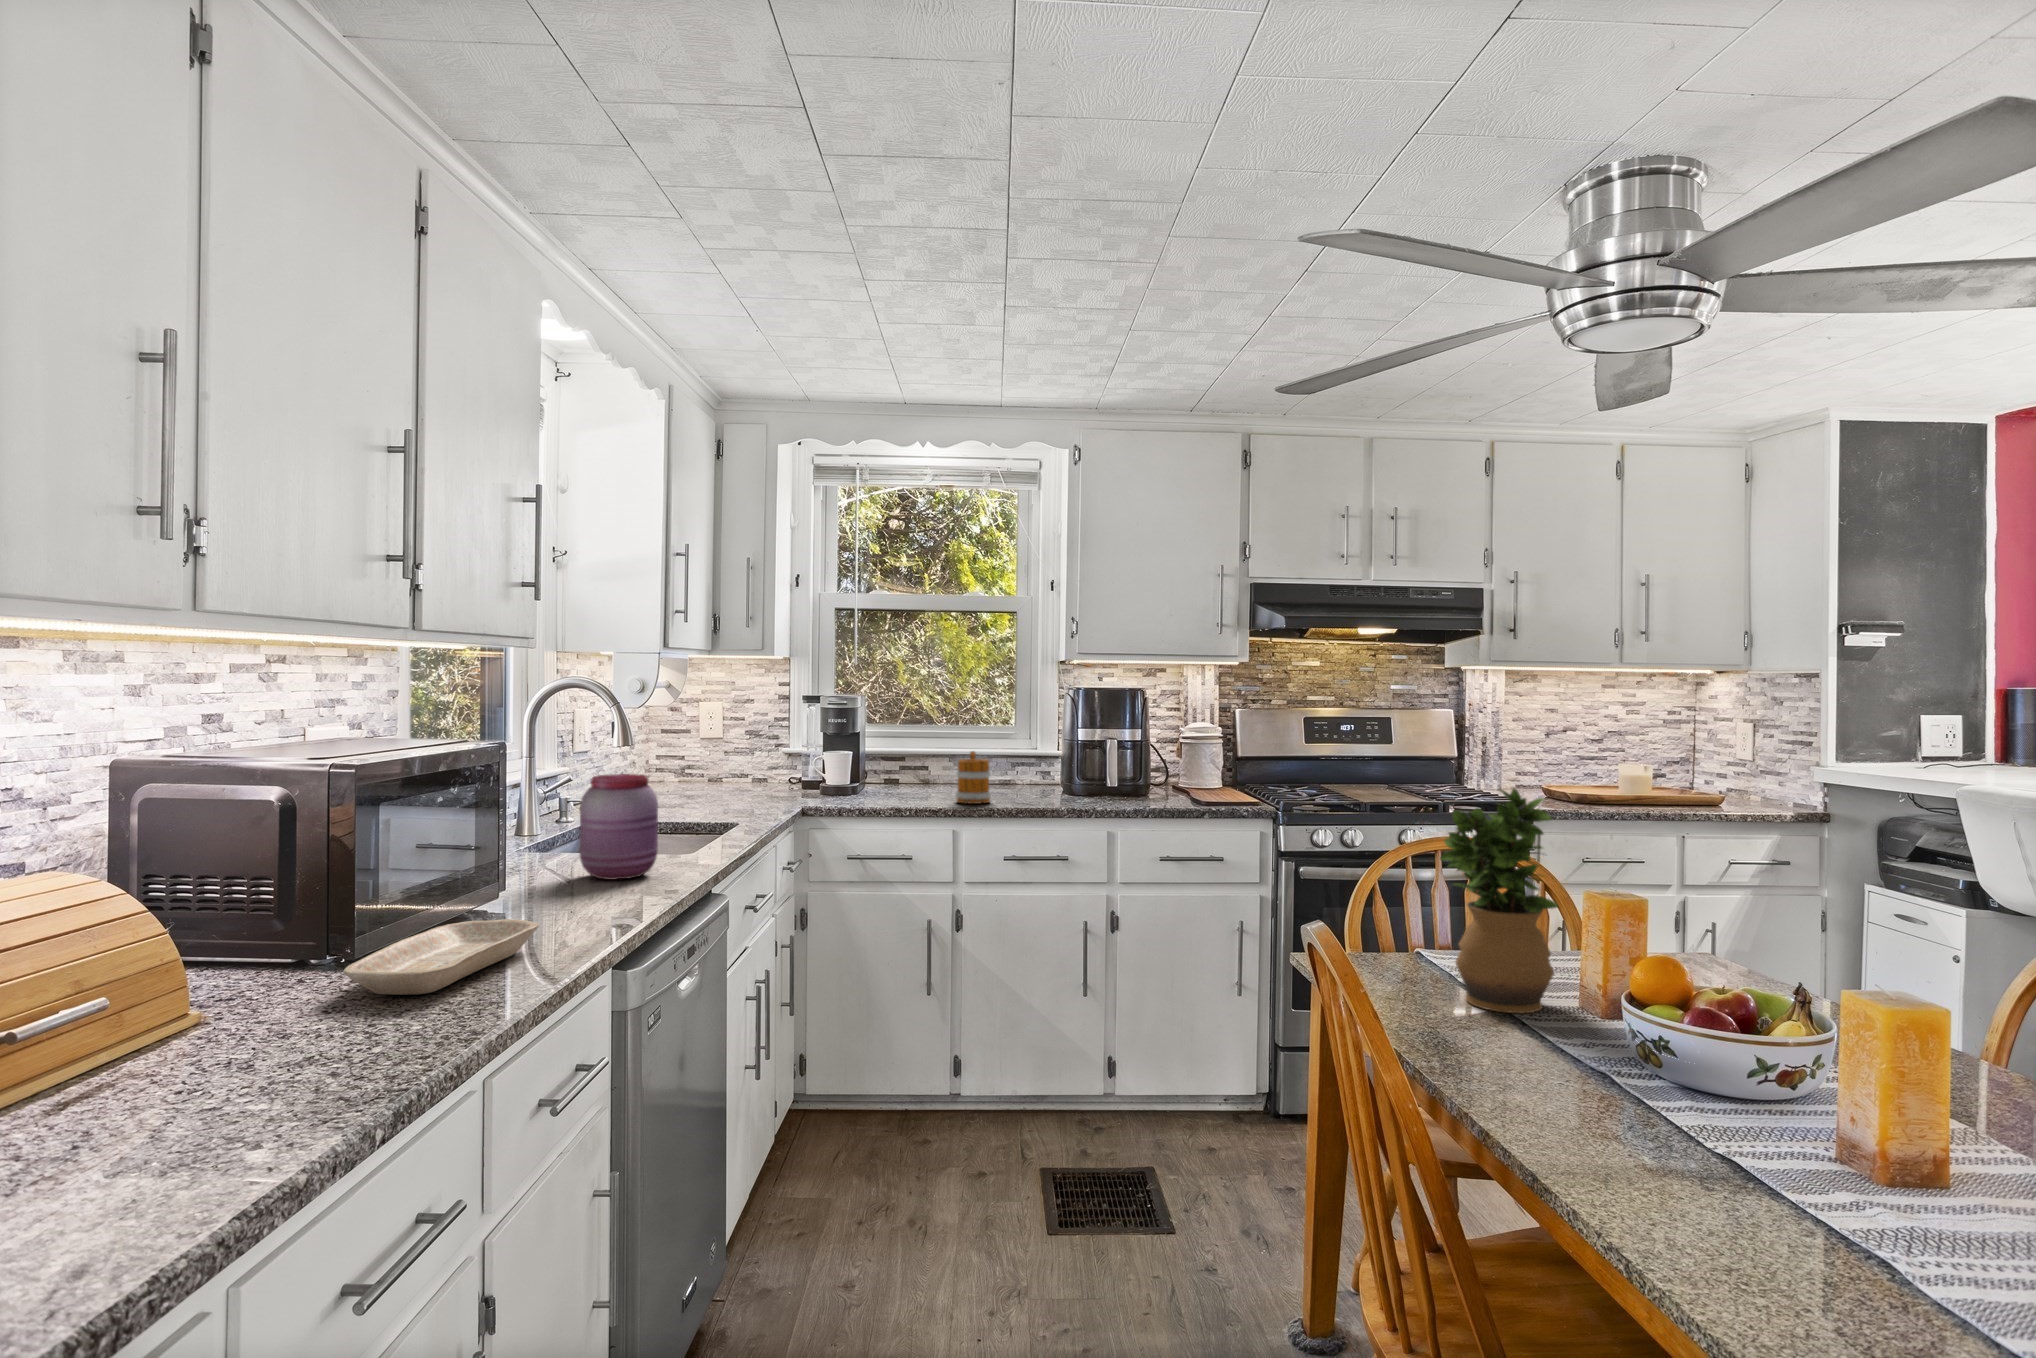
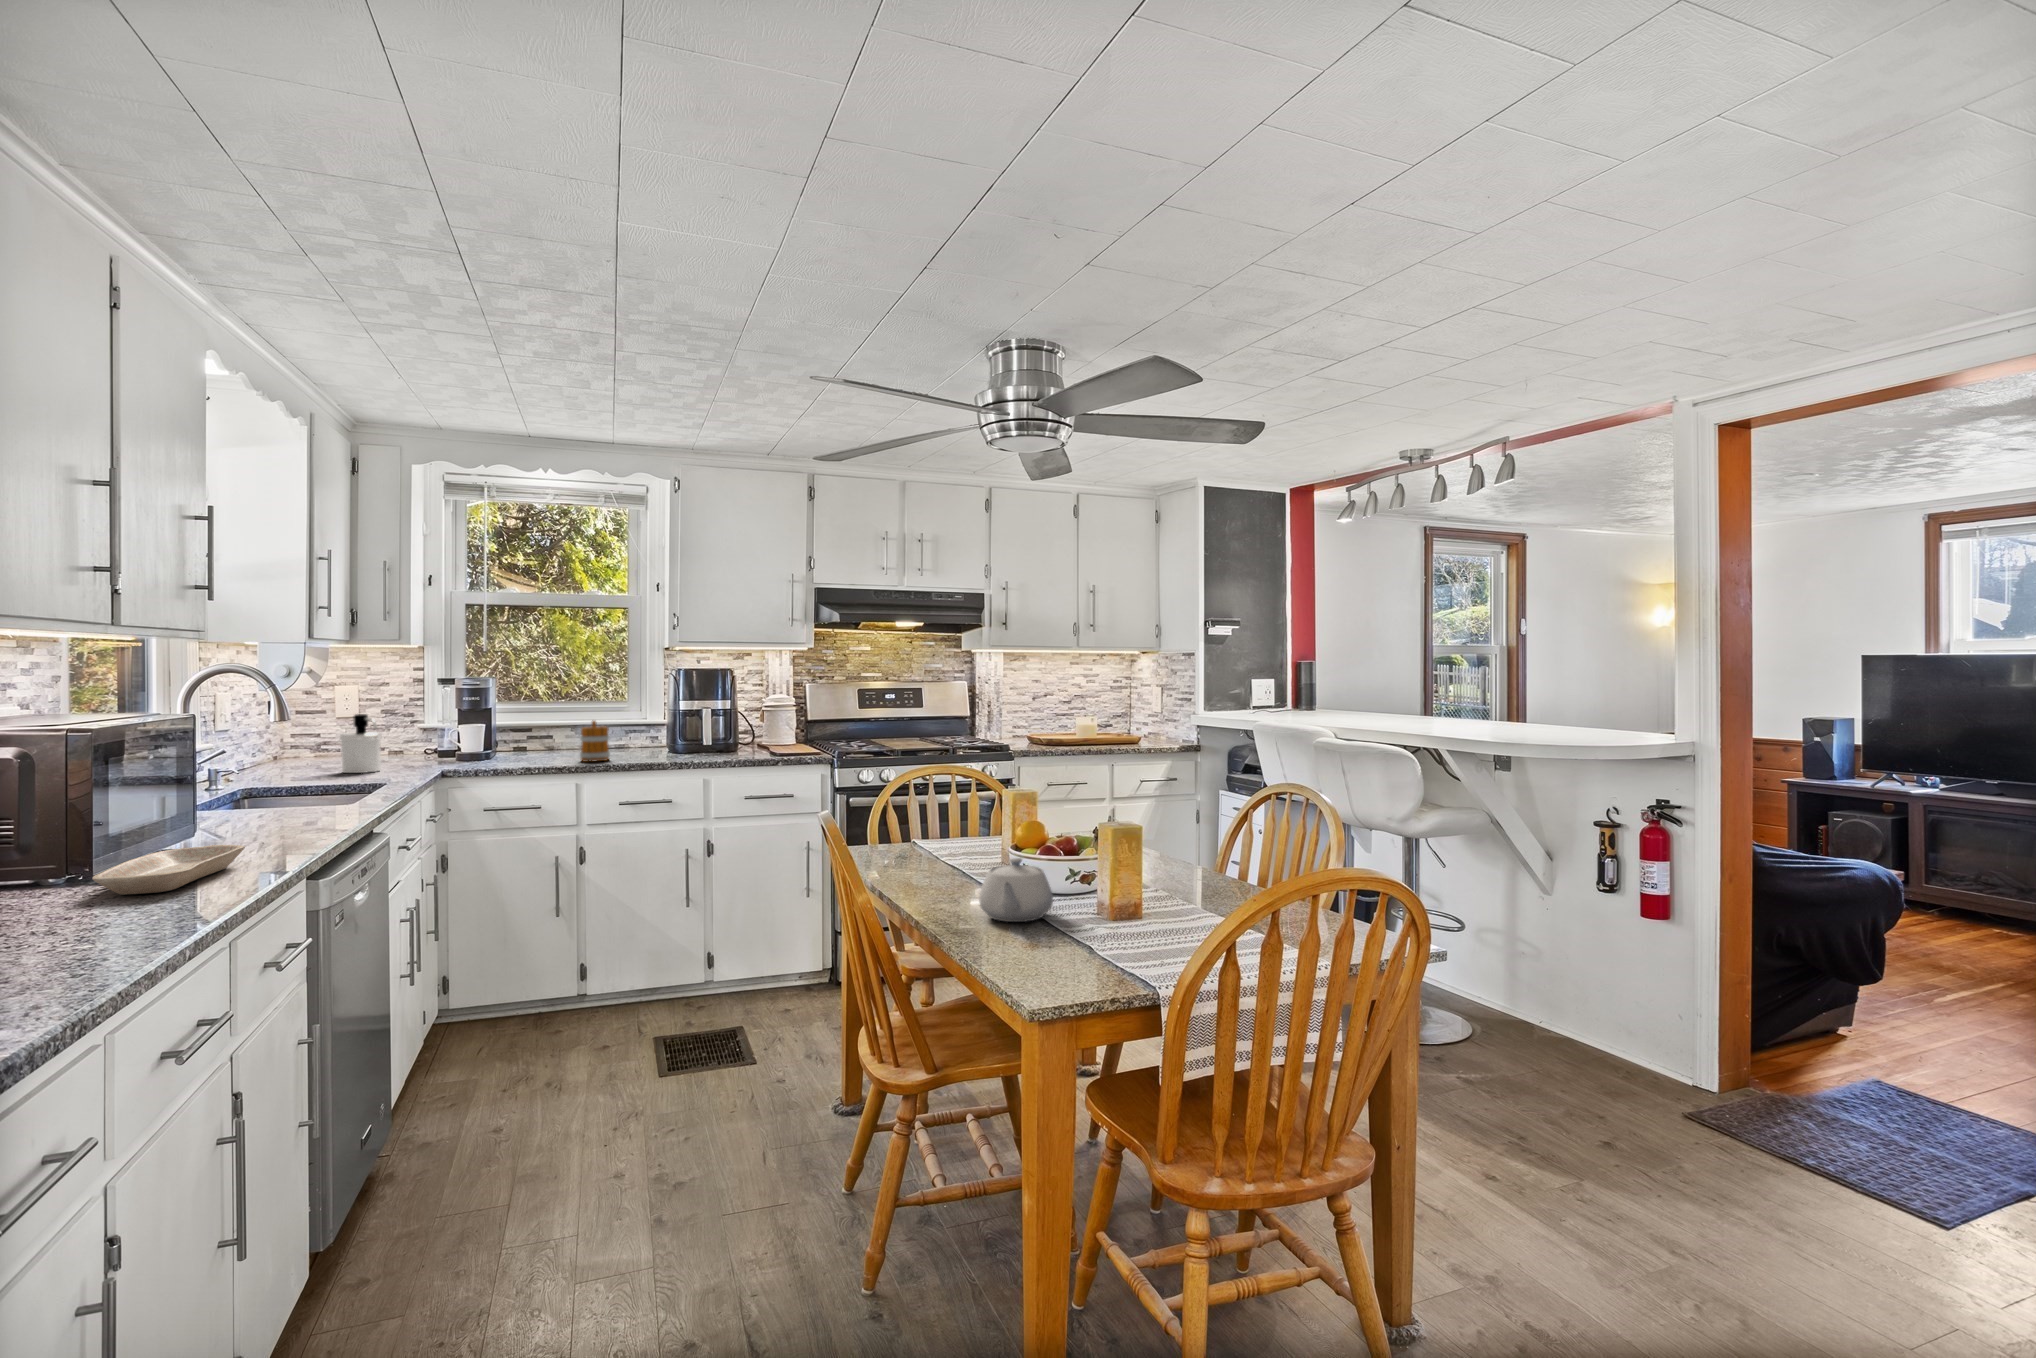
soap dispenser: none [698,737,741,806] -> present [340,714,382,773]
jar: present [580,774,658,880] -> none [251,740,324,824]
potted plant: present [1440,788,1559,1013] -> none [911,723,981,859]
teapot: none [1640,1077,1812,1217] -> present [979,858,1053,922]

